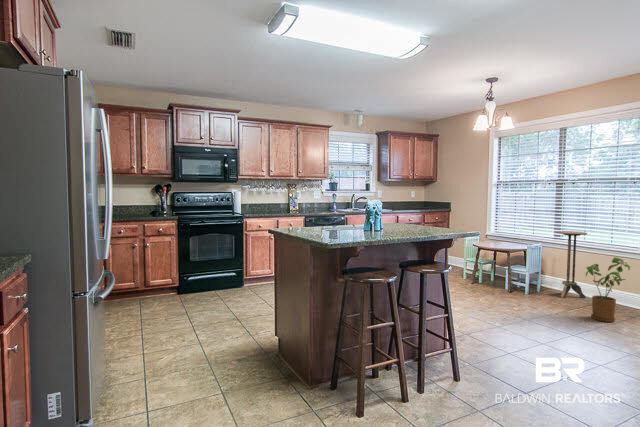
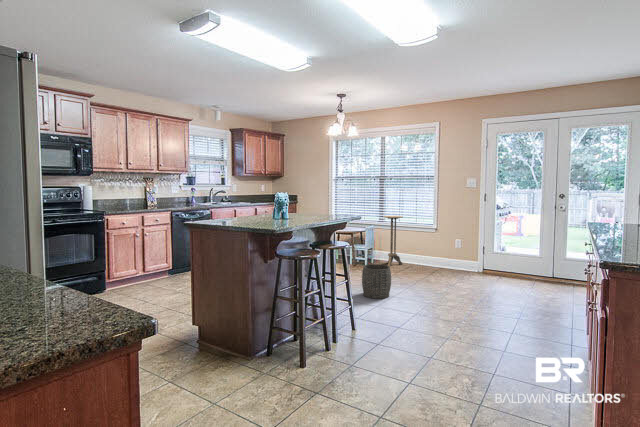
house plant: present [586,257,630,322] -> none [407,232,433,278]
woven basket: none [499,294,543,343] -> present [362,264,391,299]

